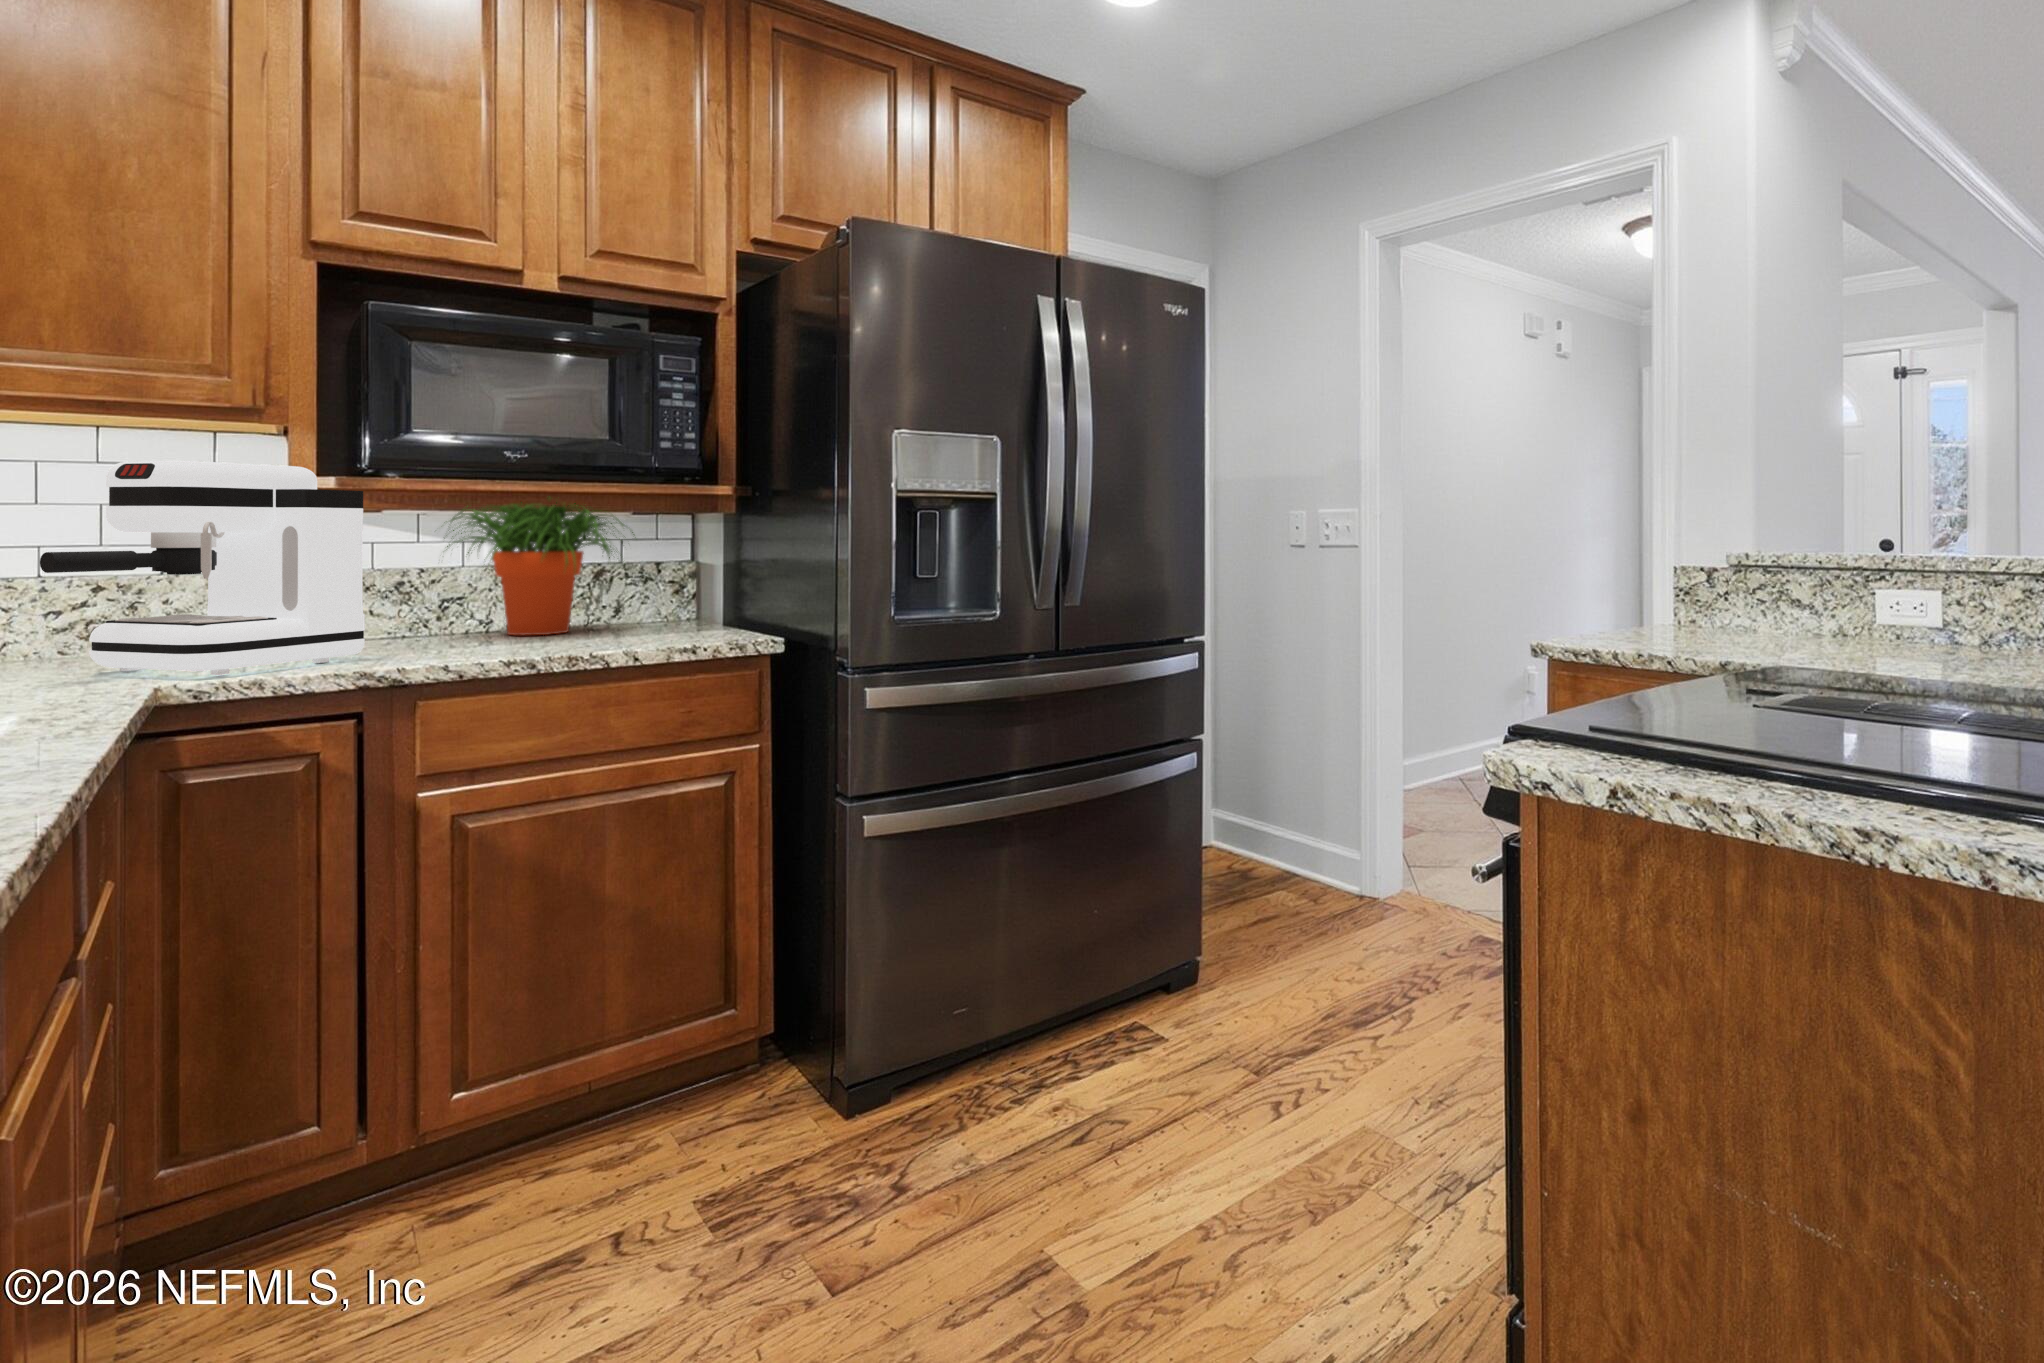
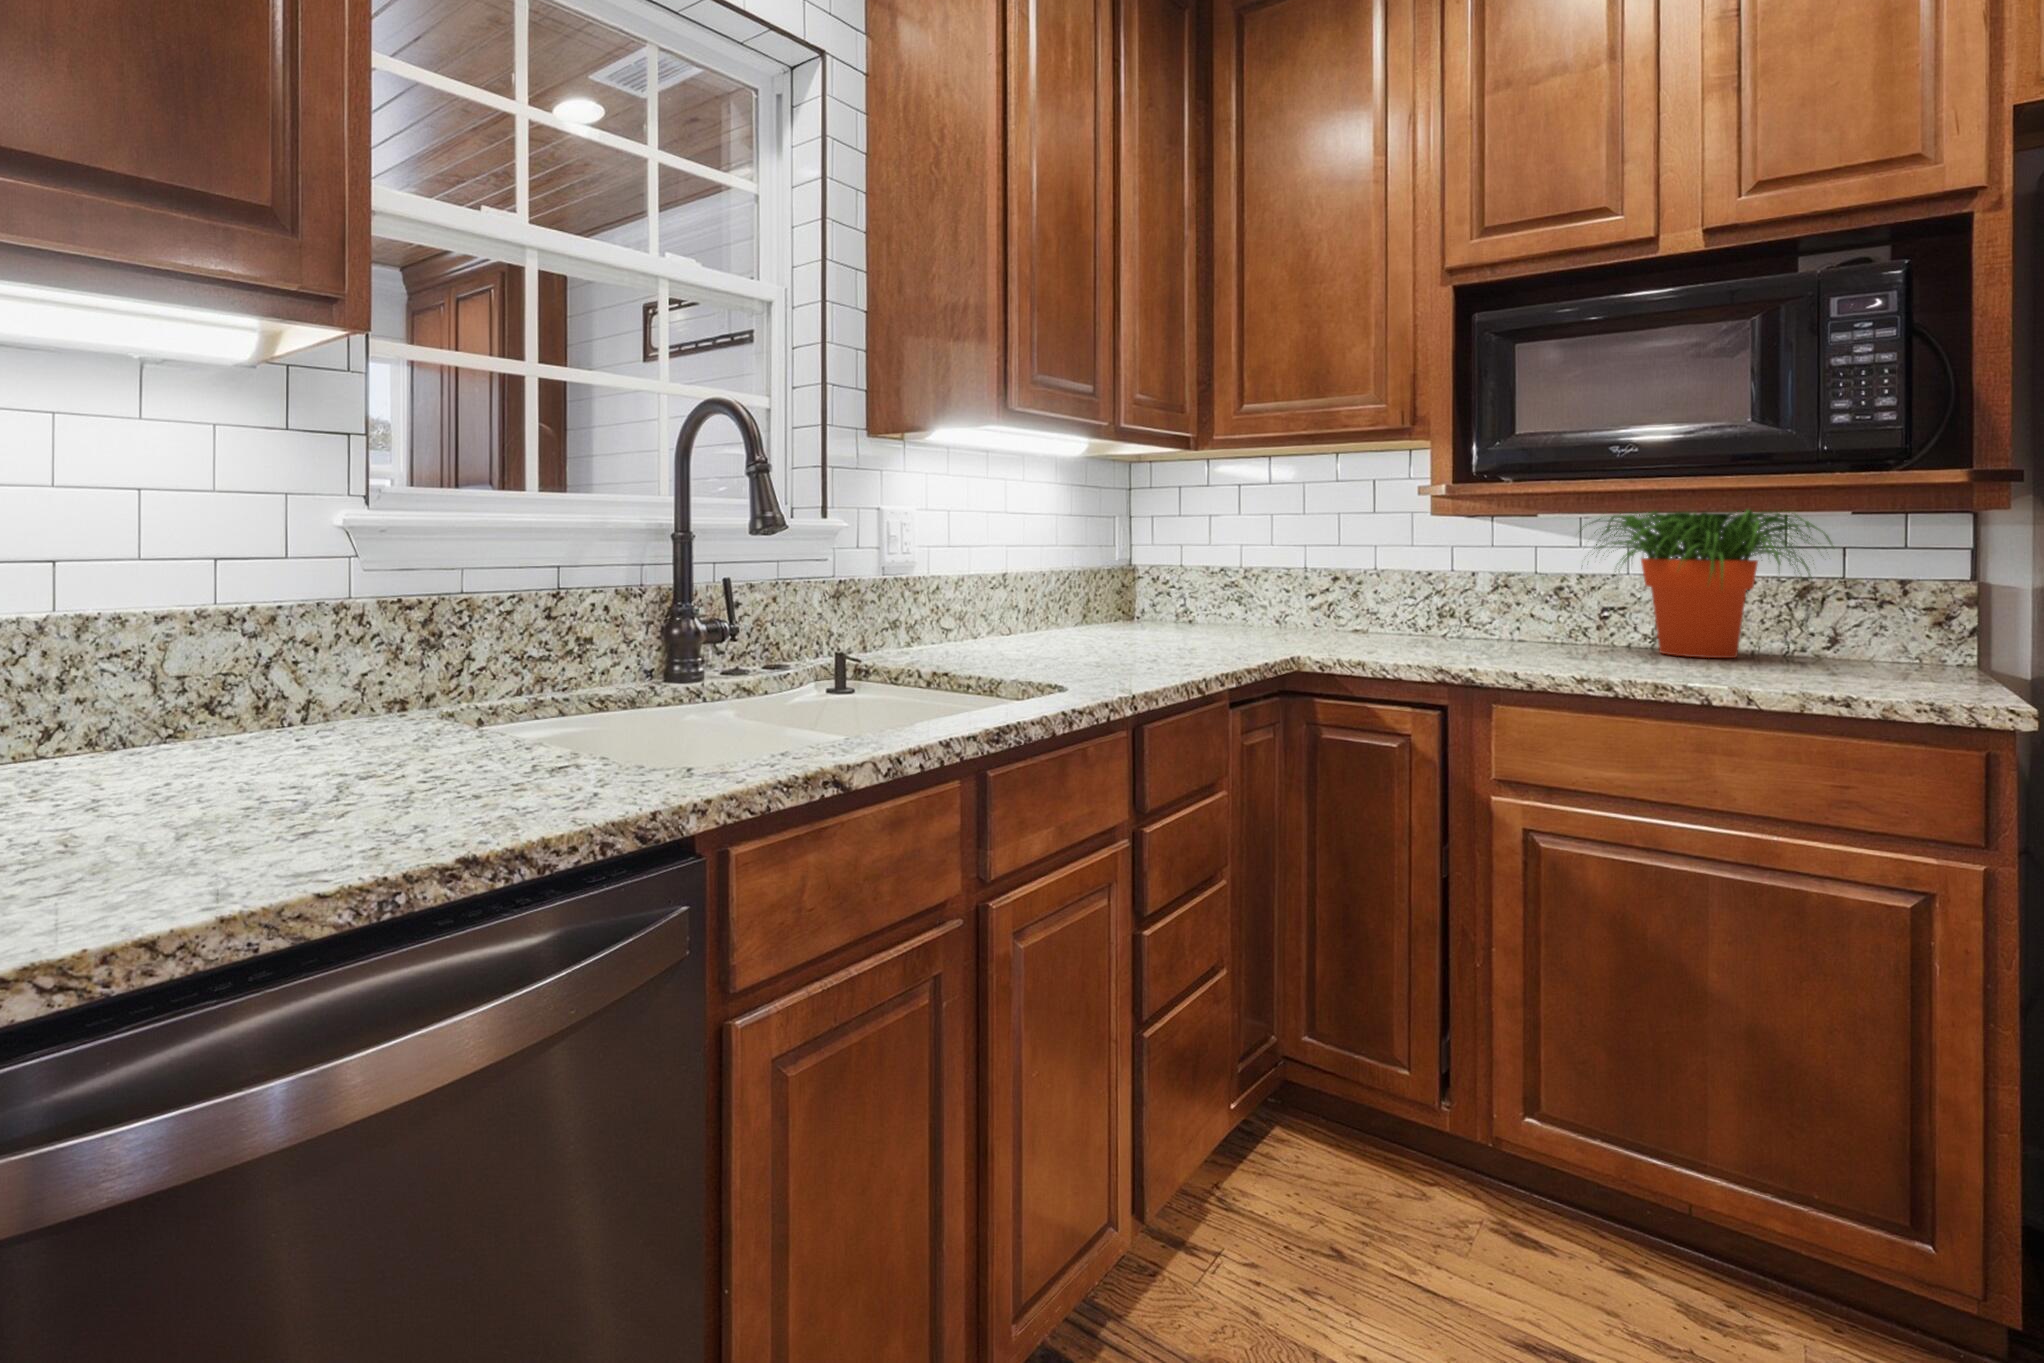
coffee maker: present [40,461,365,675] -> none [1258,477,1474,655]

